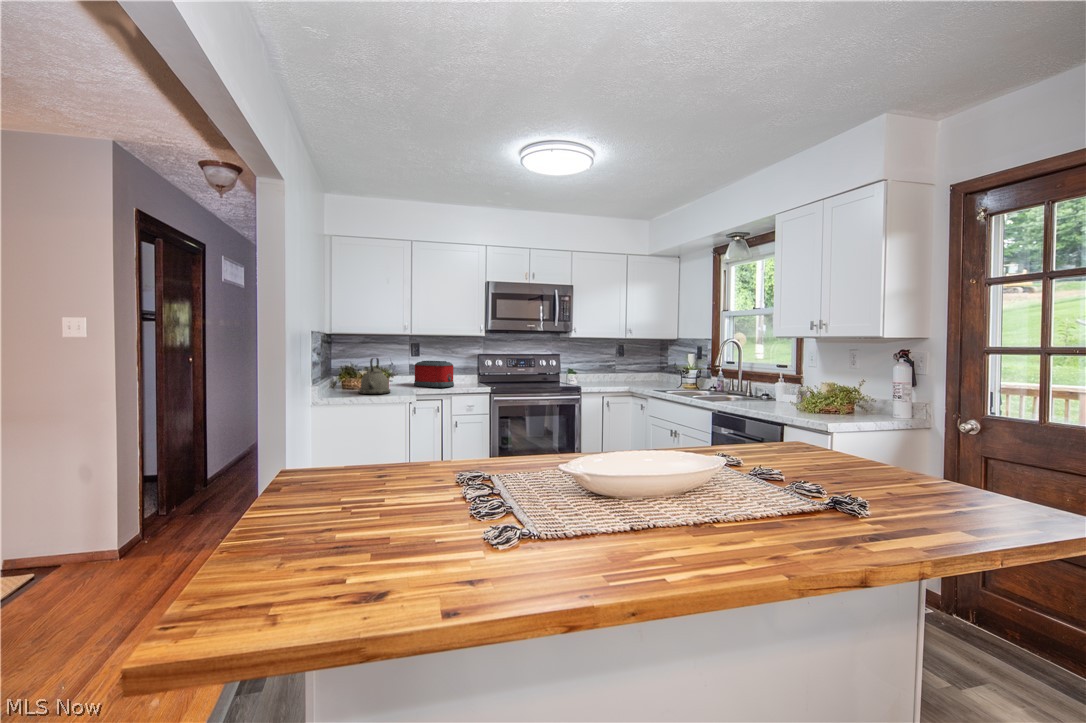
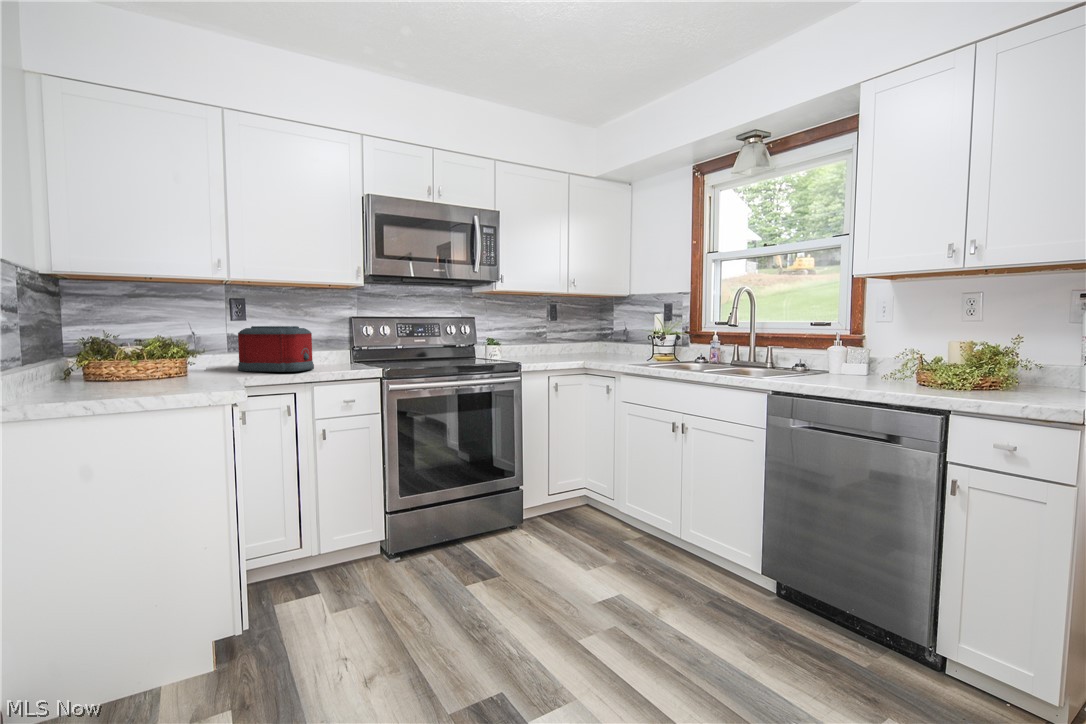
kettle: present [358,358,390,394] -> none [115,318,190,390]

